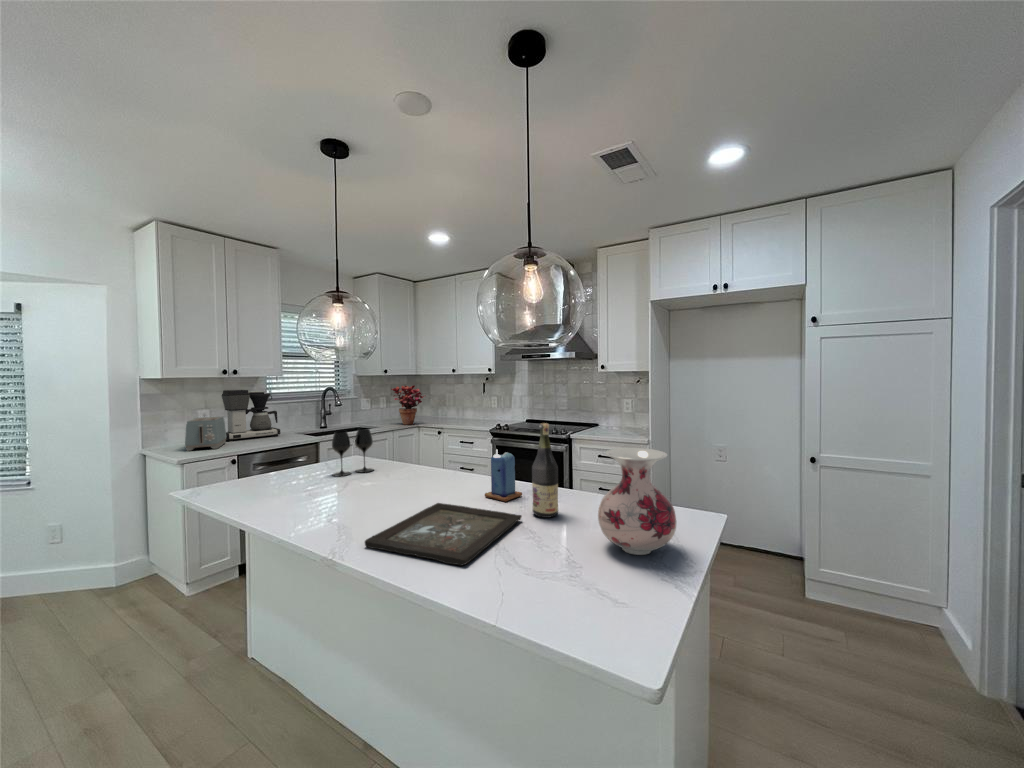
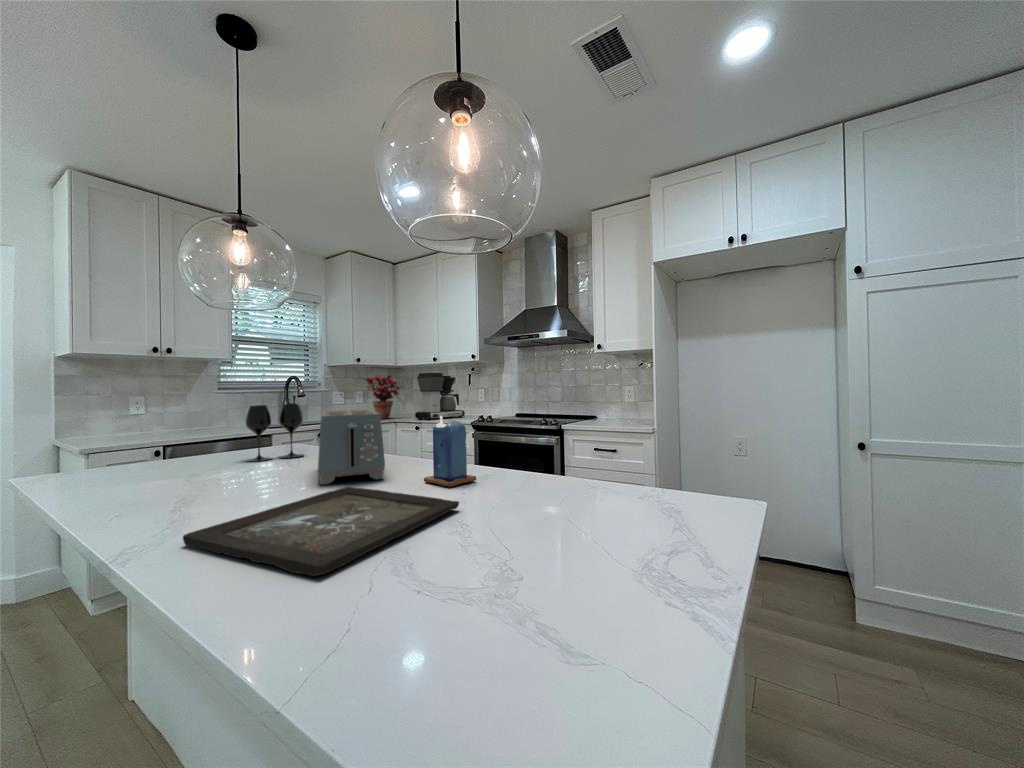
coffee maker: present [222,390,280,441] -> present [415,373,465,420]
toaster: present [185,417,227,451] -> present [318,410,385,485]
wine bottle: present [532,423,558,518] -> none [479,368,518,506]
vase: present [598,448,676,555] -> none [565,387,697,560]

